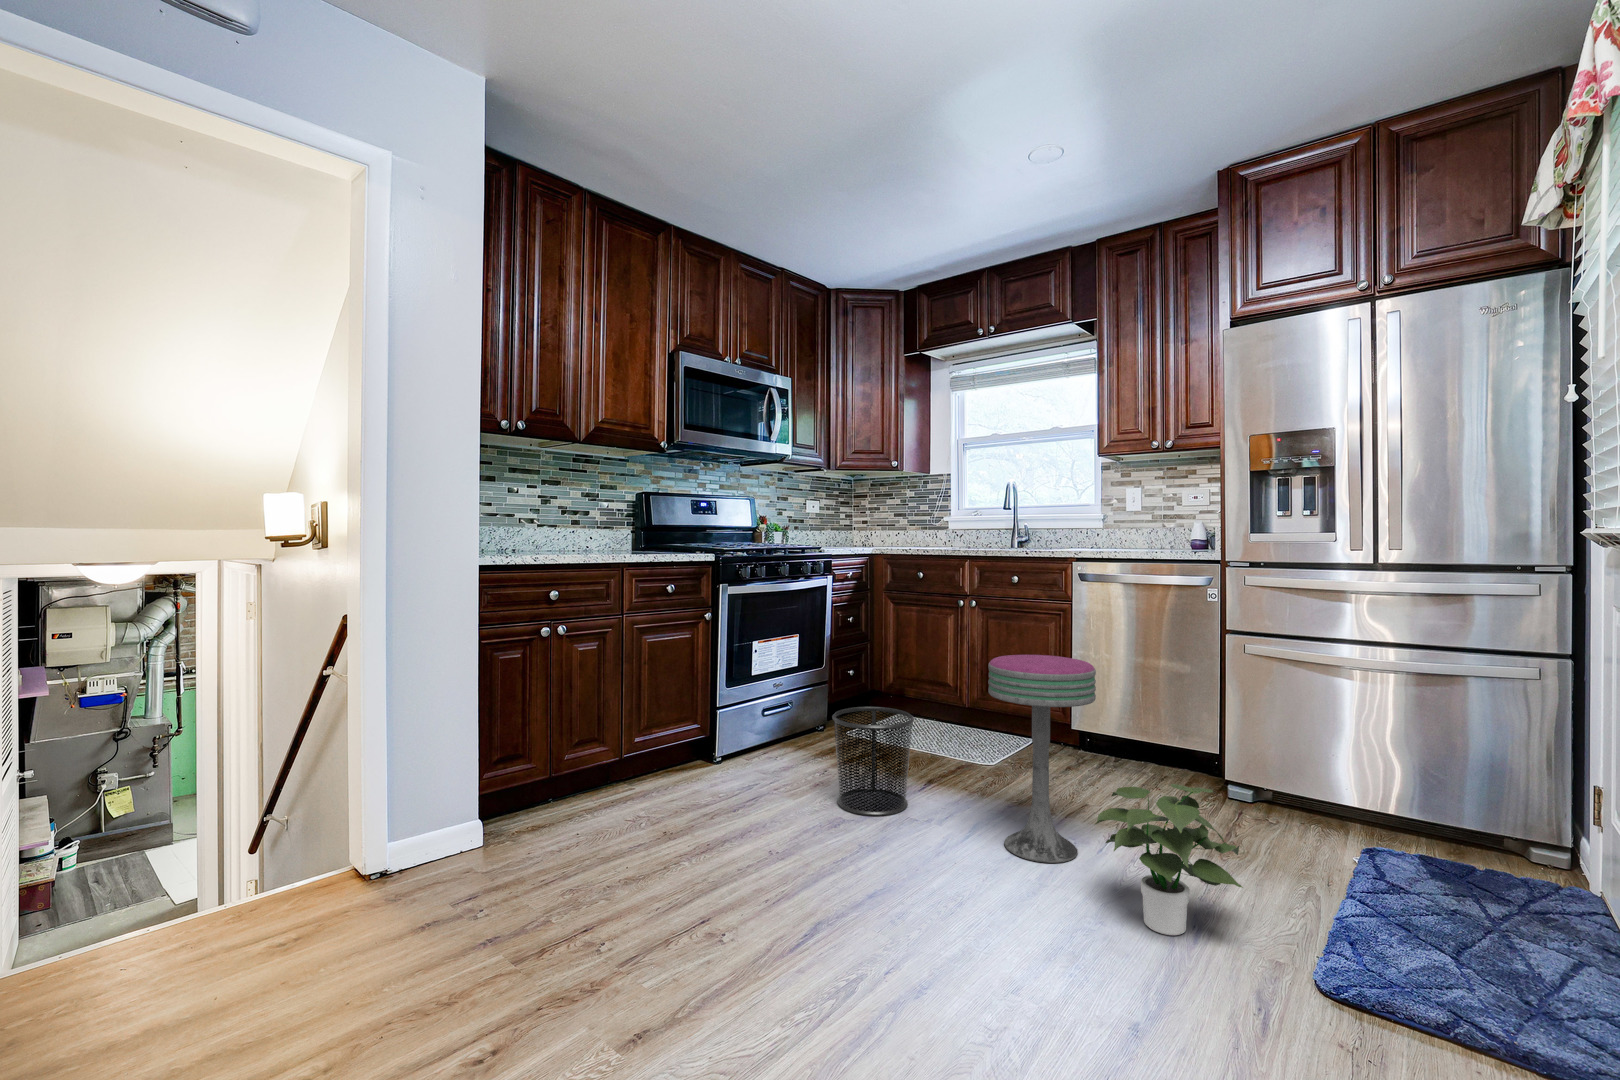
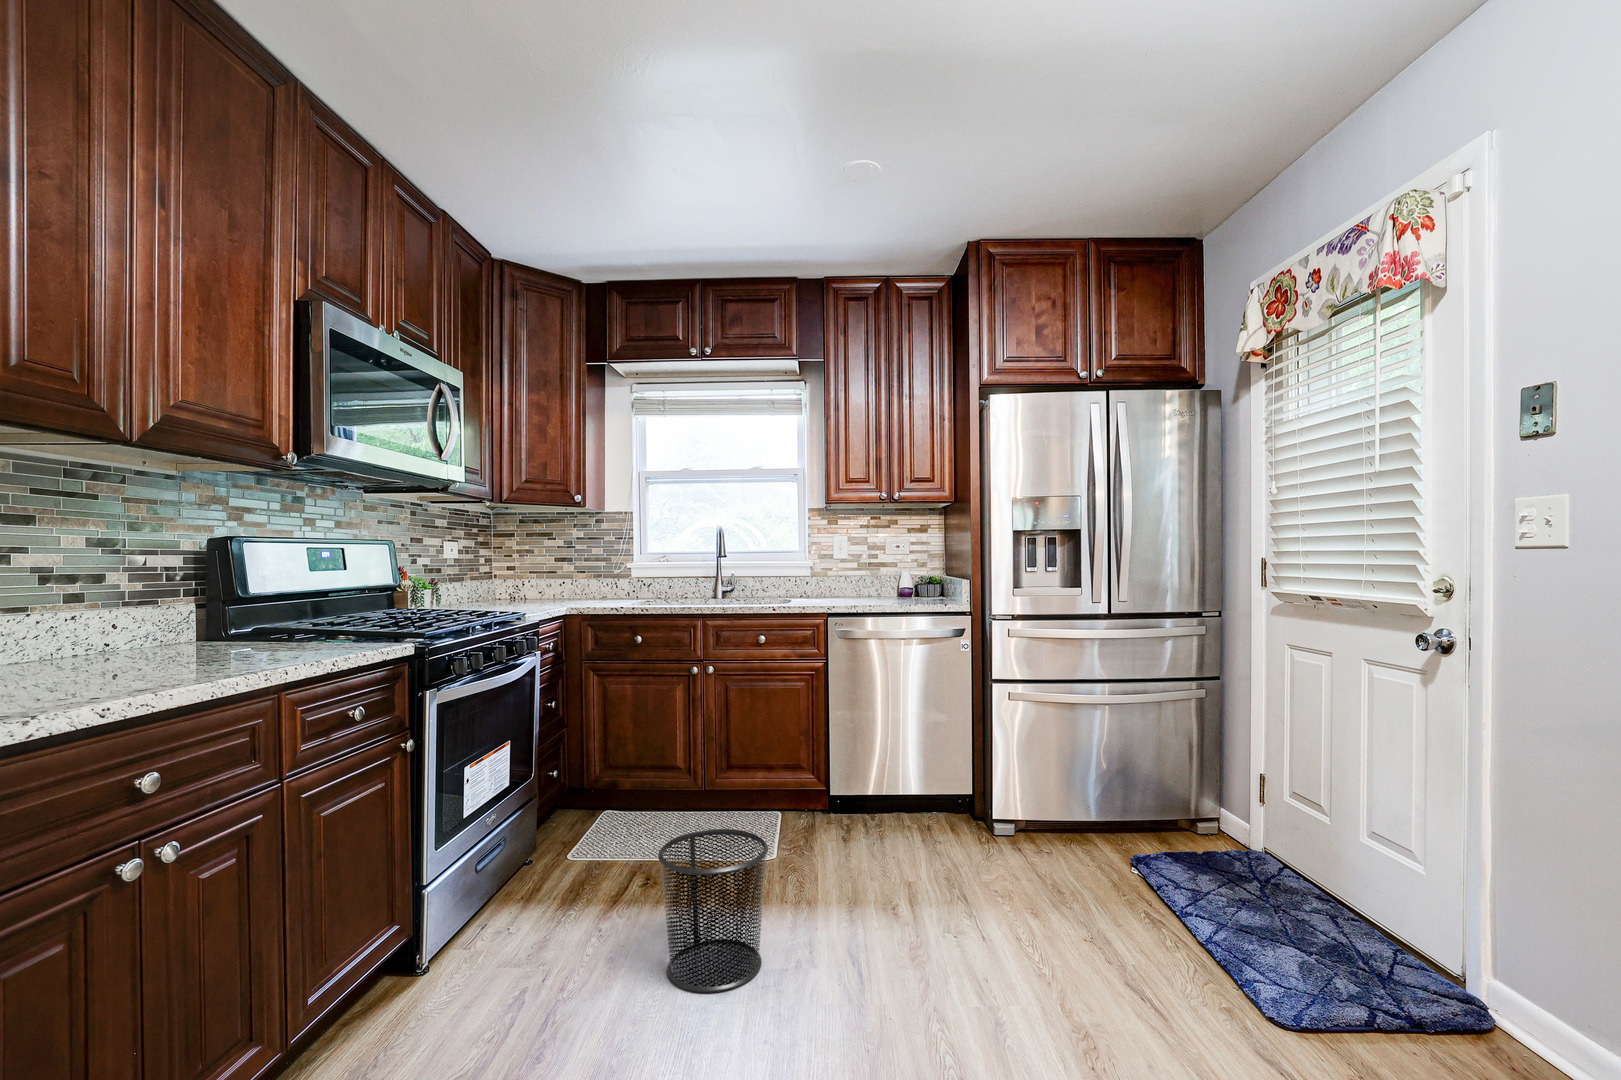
bar stool: present [988,655,1096,863] -> none [881,734,998,981]
potted plant: present [1095,784,1243,935] -> none [1055,856,1205,1022]

